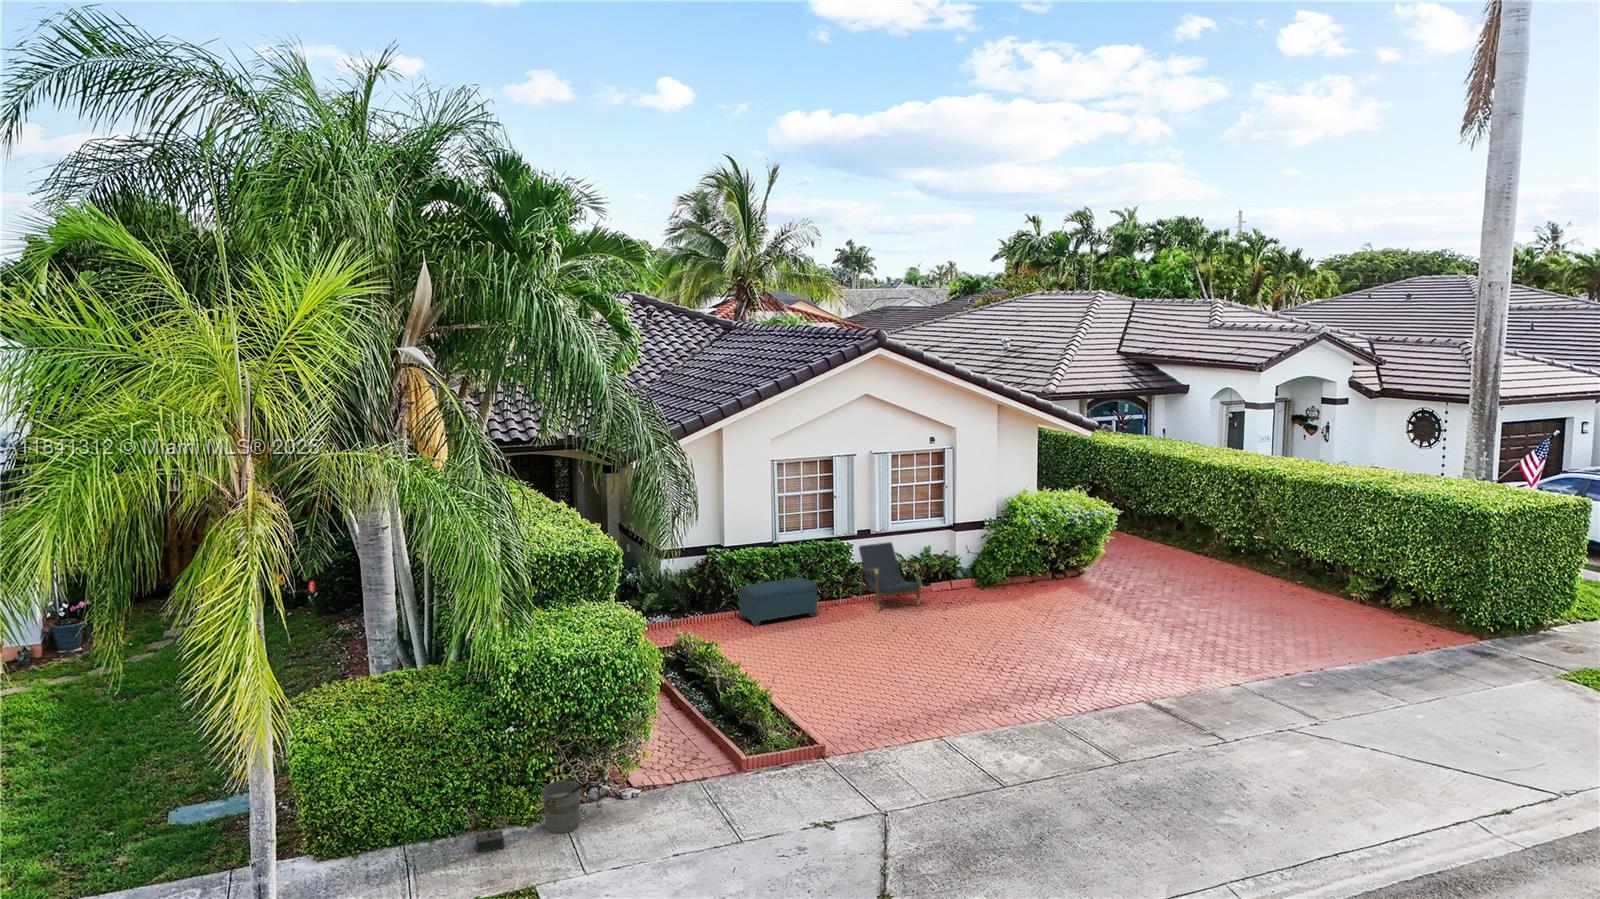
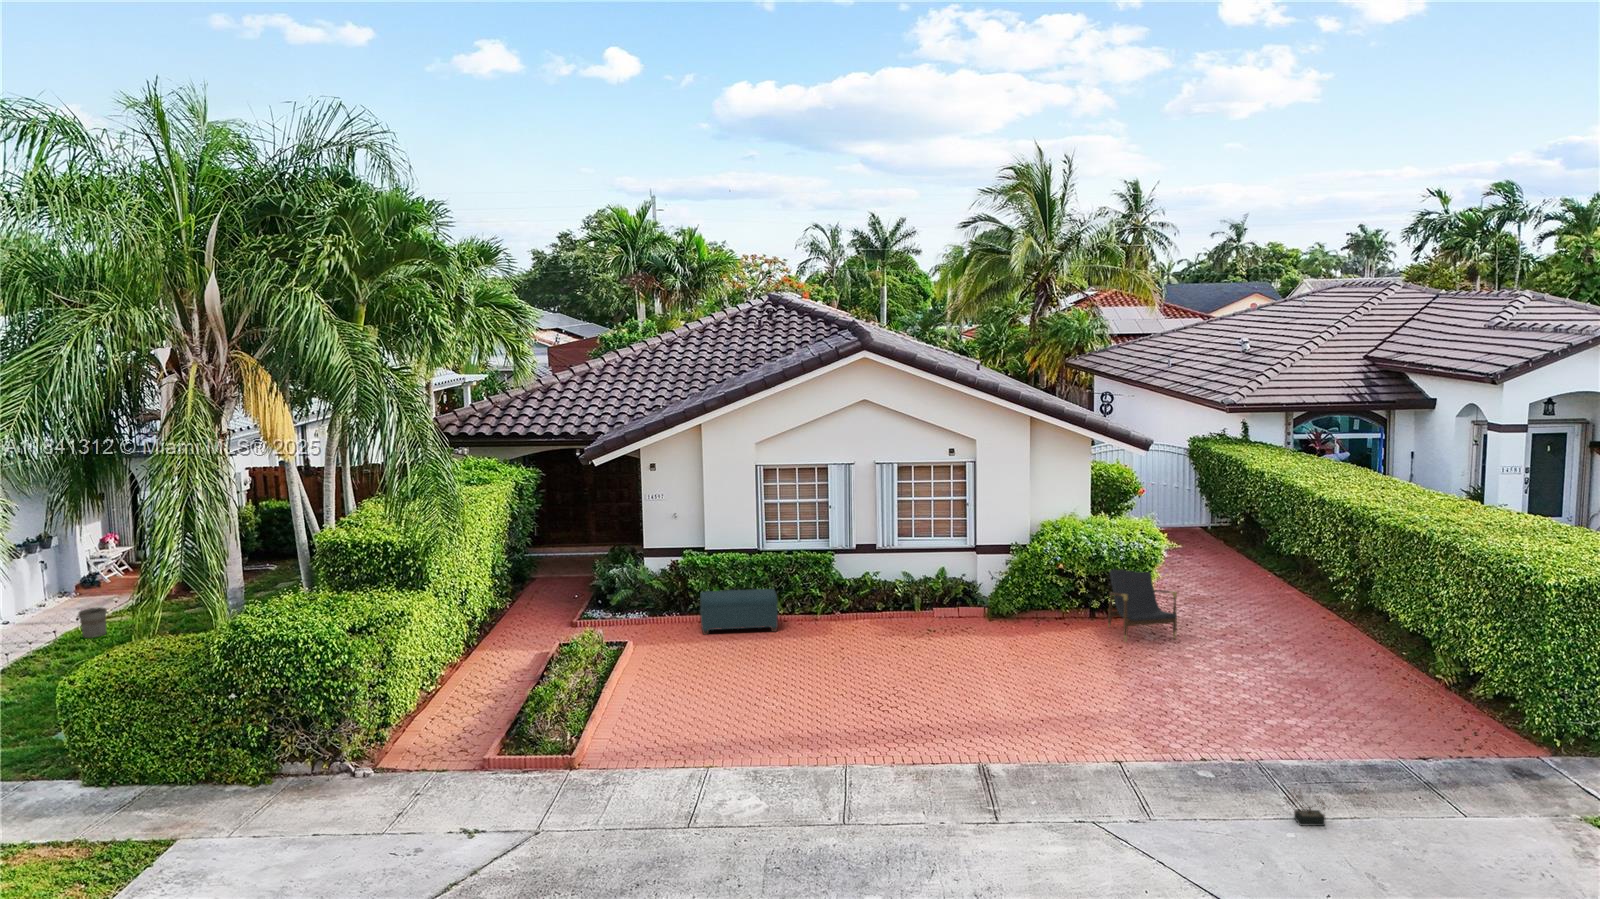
lounge chair: present [859,542,920,611] -> present [1108,569,1177,642]
bucket: present [542,781,584,834] -> present [77,607,107,638]
decorative plant: present [465,812,506,852] -> present [1292,788,1325,826]

